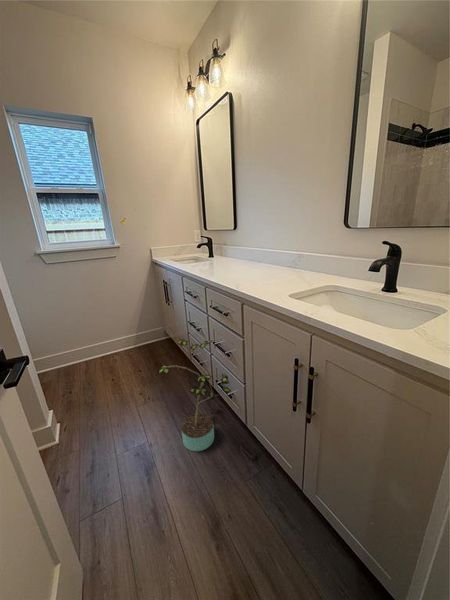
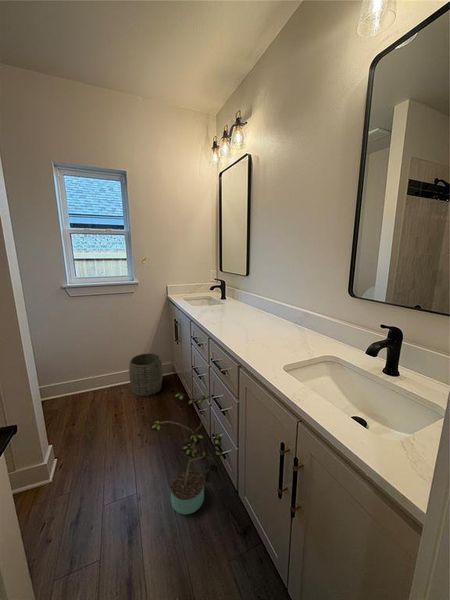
woven basket: none [120,319,155,360] -> present [129,353,163,396]

